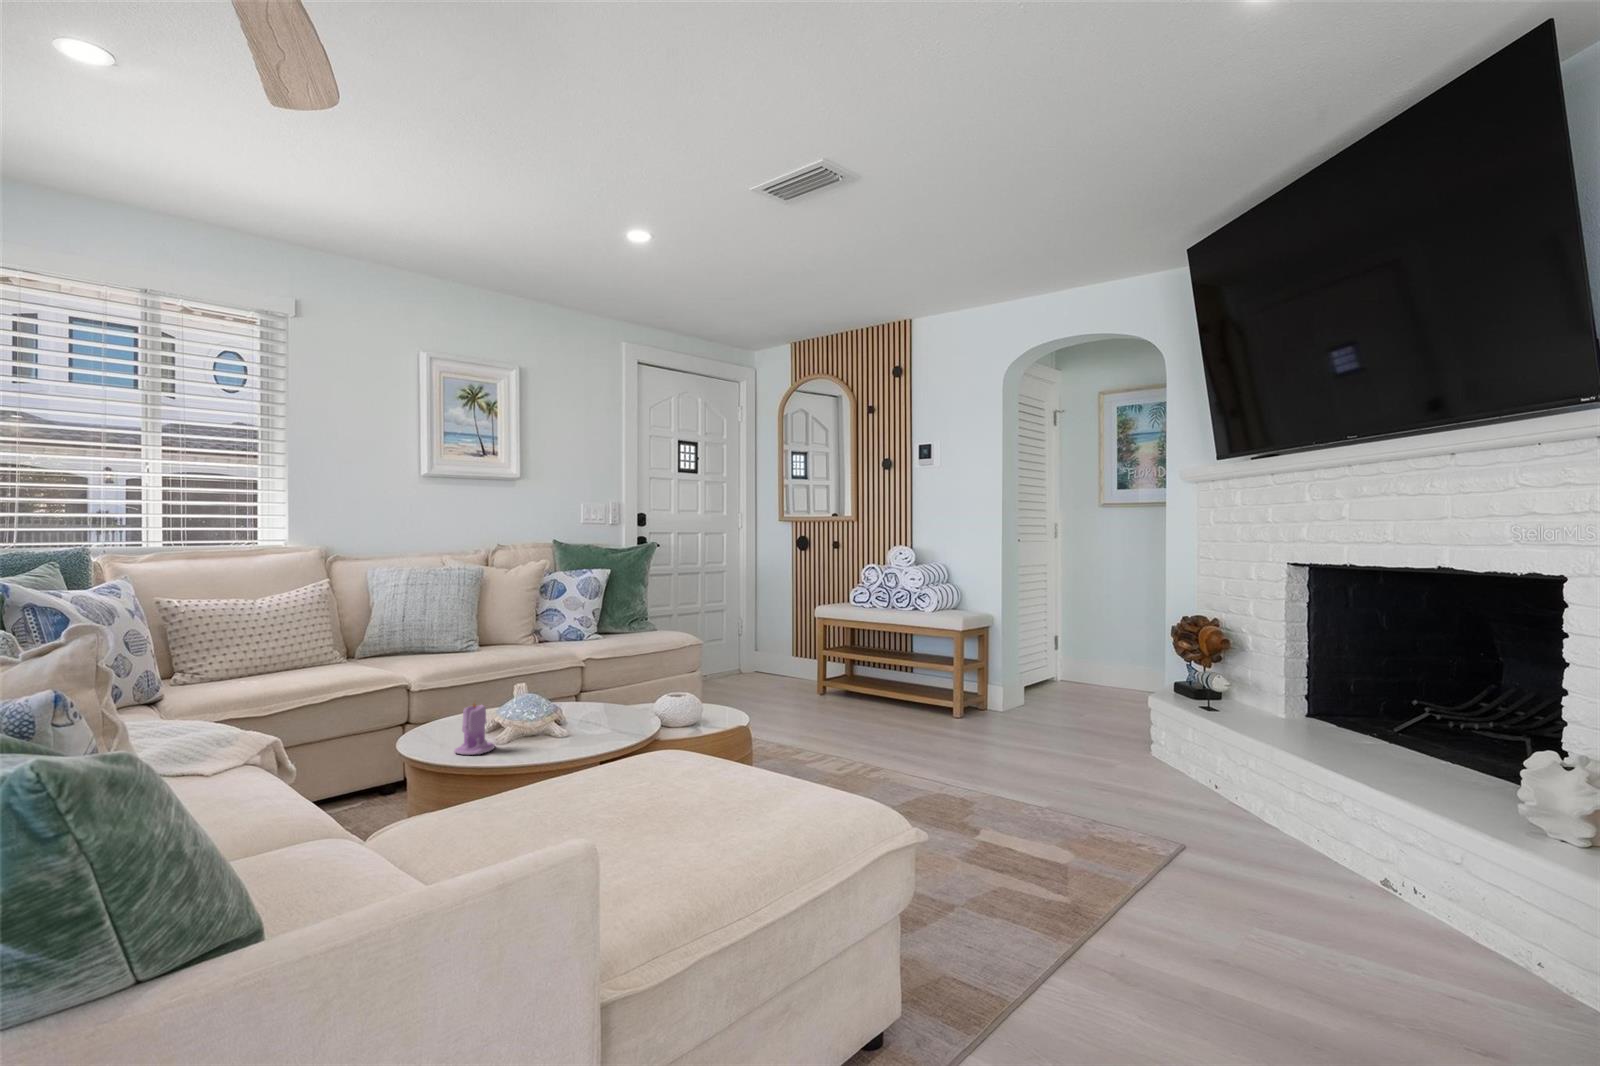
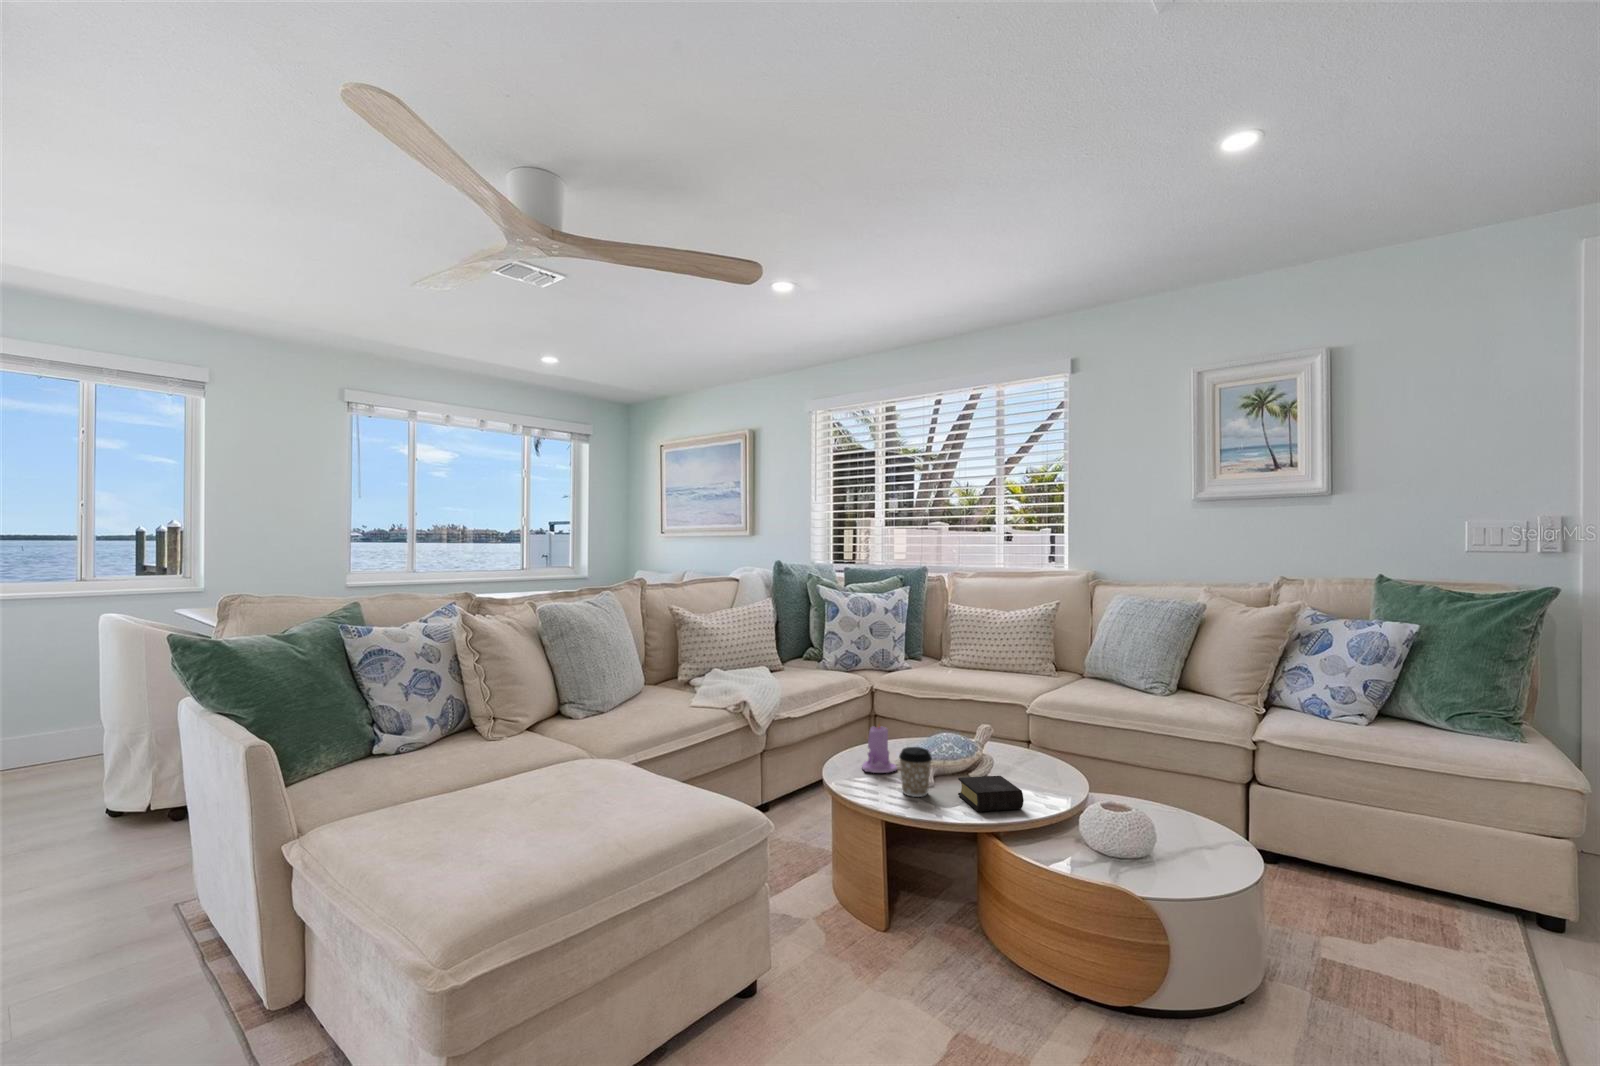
coffee cup: none [542,702,574,748] -> present [899,747,932,797]
book: none [579,710,630,735] -> present [958,776,1024,811]

